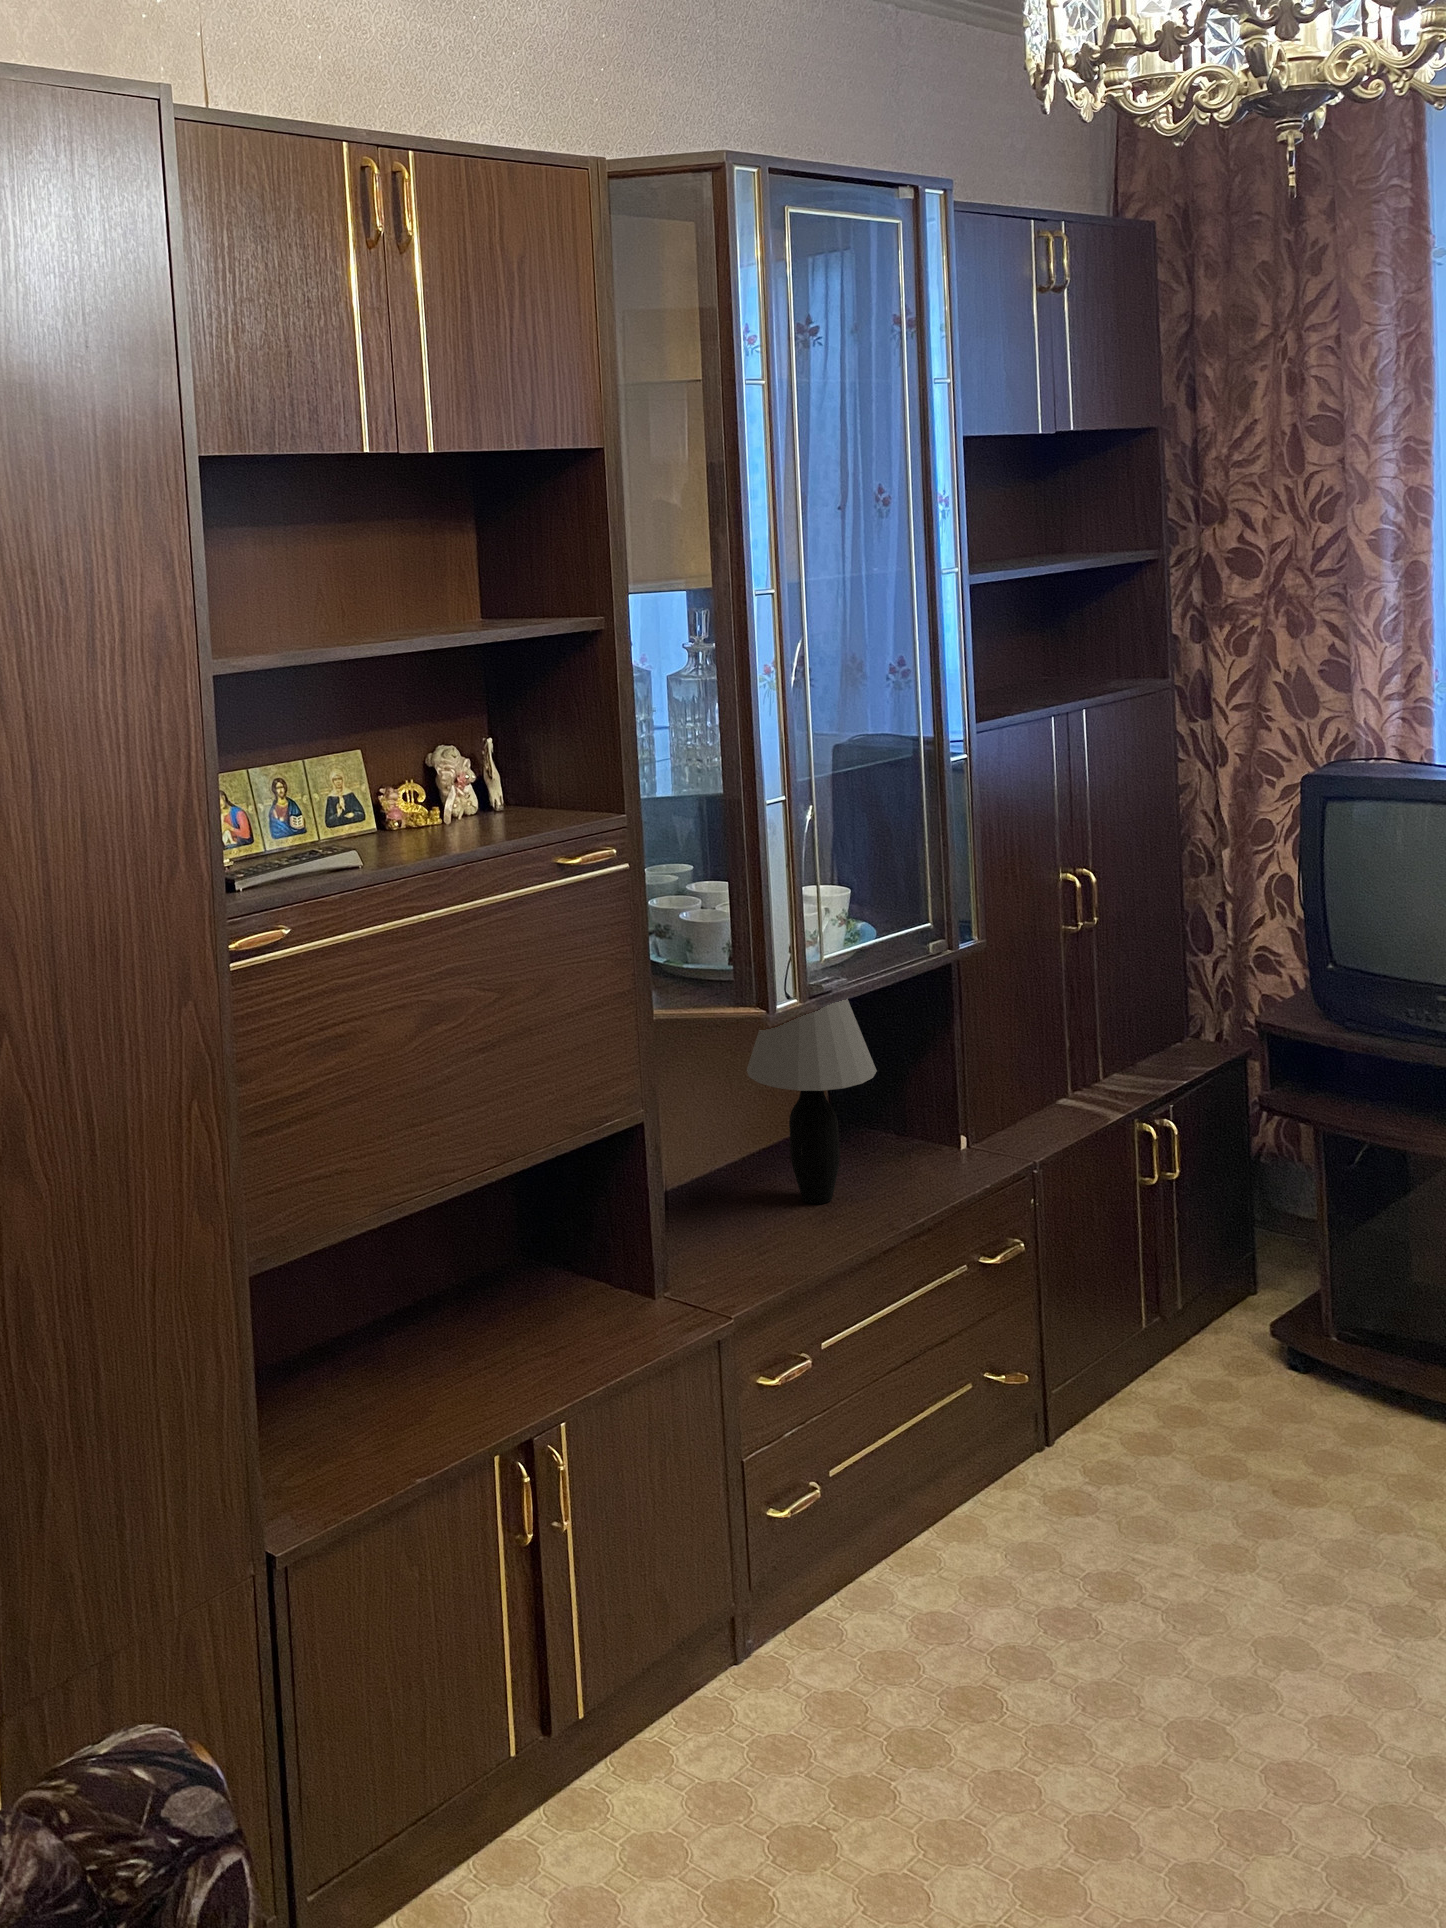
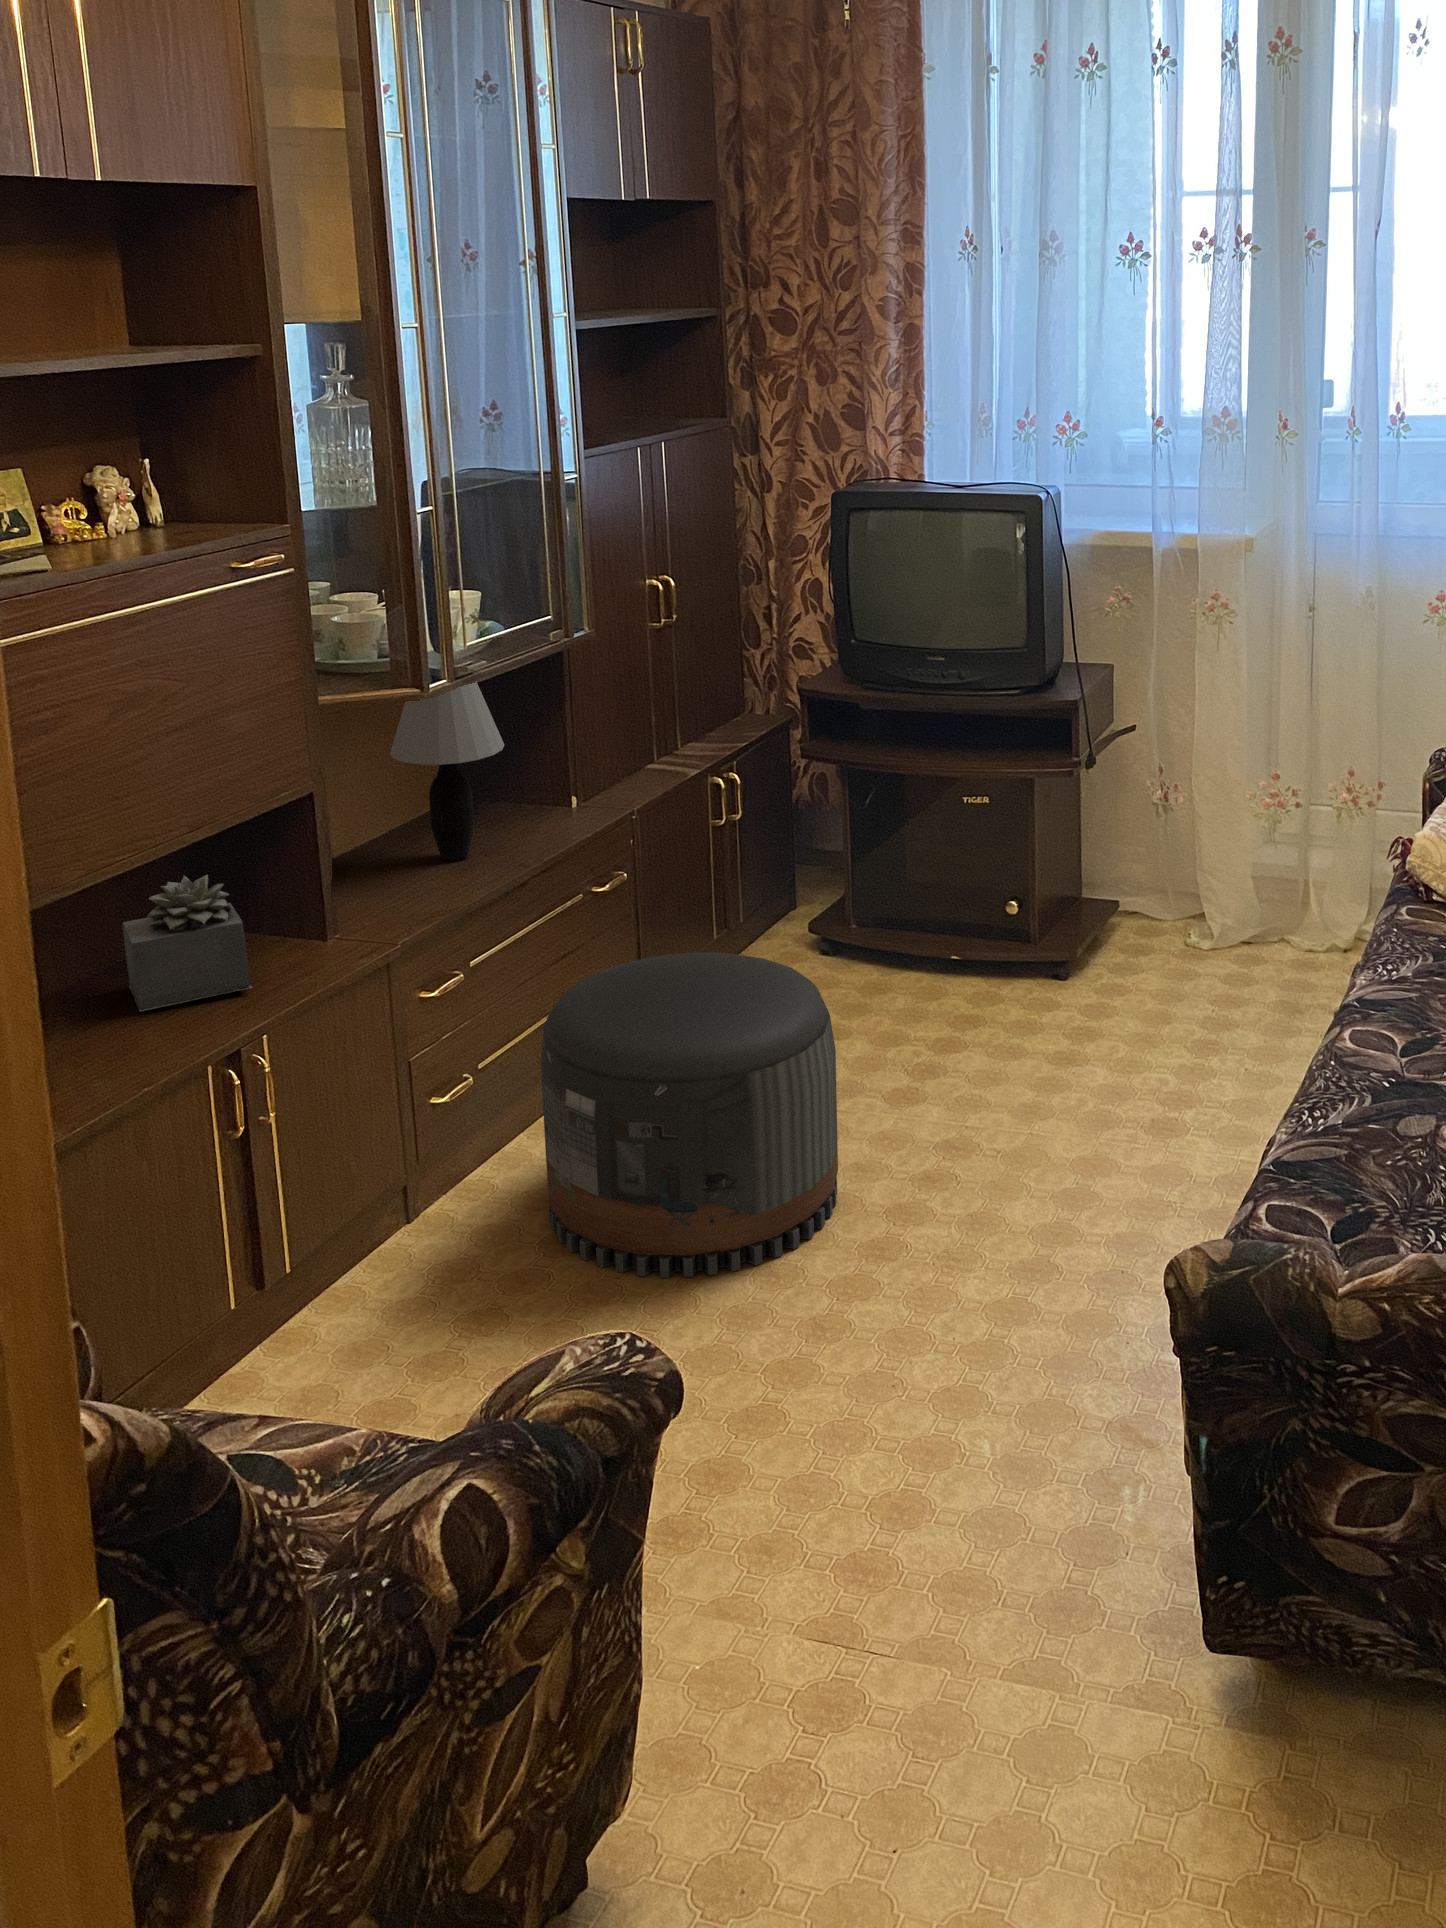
succulent plant: none [436,1205,562,1359] -> present [122,875,252,1011]
pouf: none [895,1368,1298,1849] -> present [541,953,838,1278]

